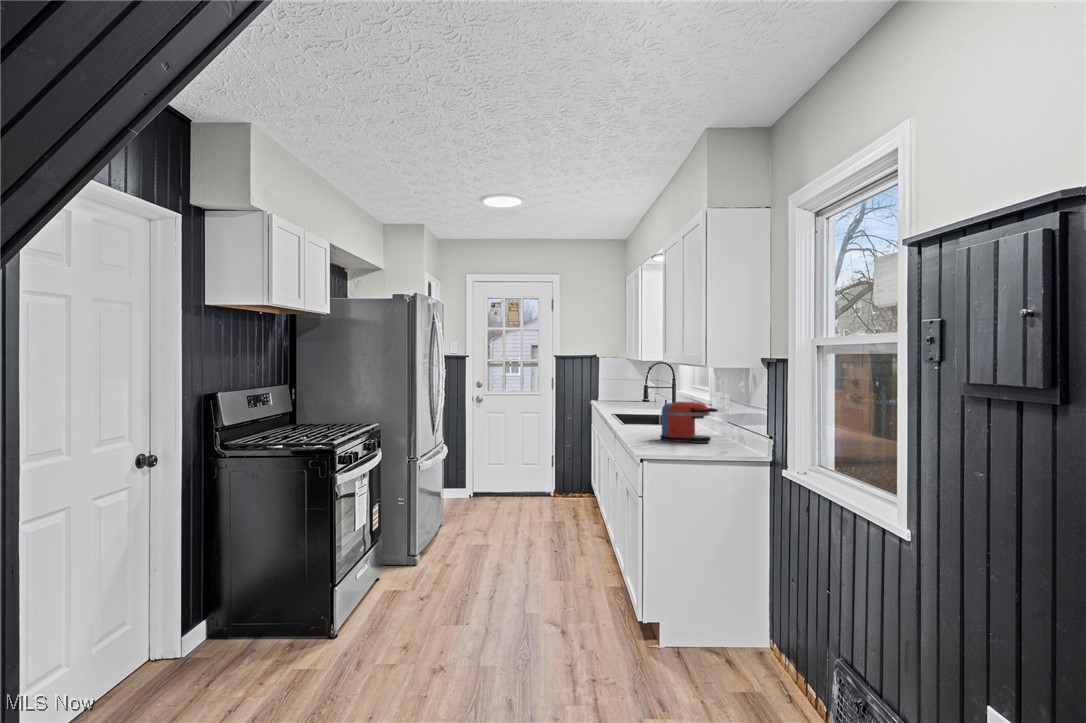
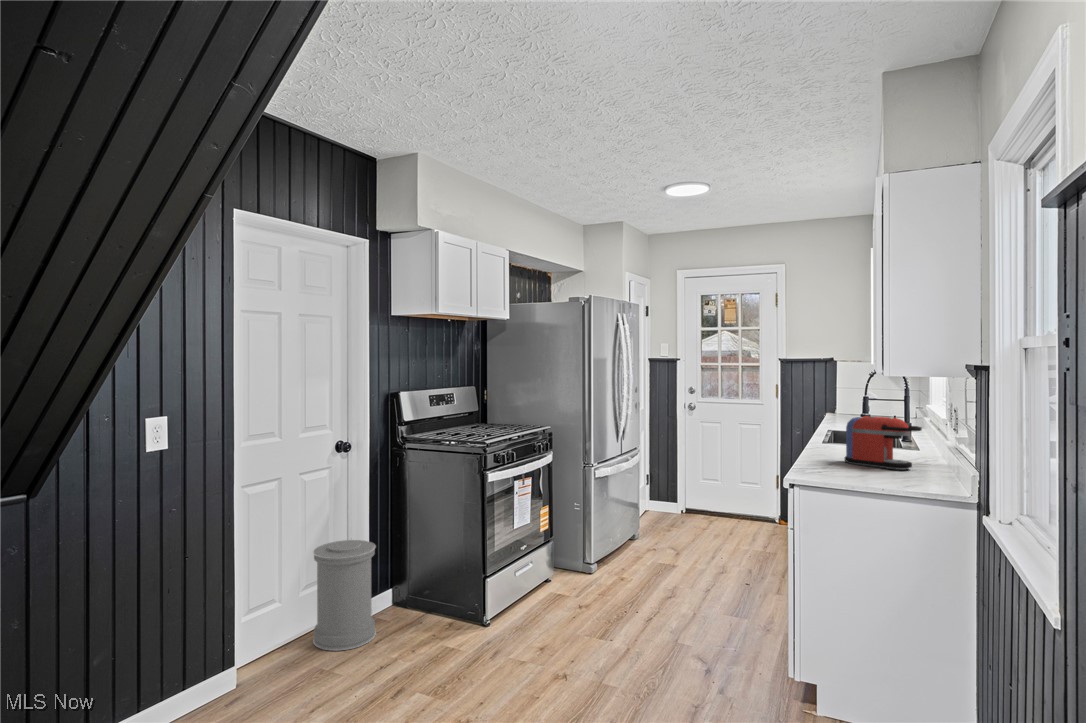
trash can: none [118,568,204,707] -> present [313,540,376,651]

